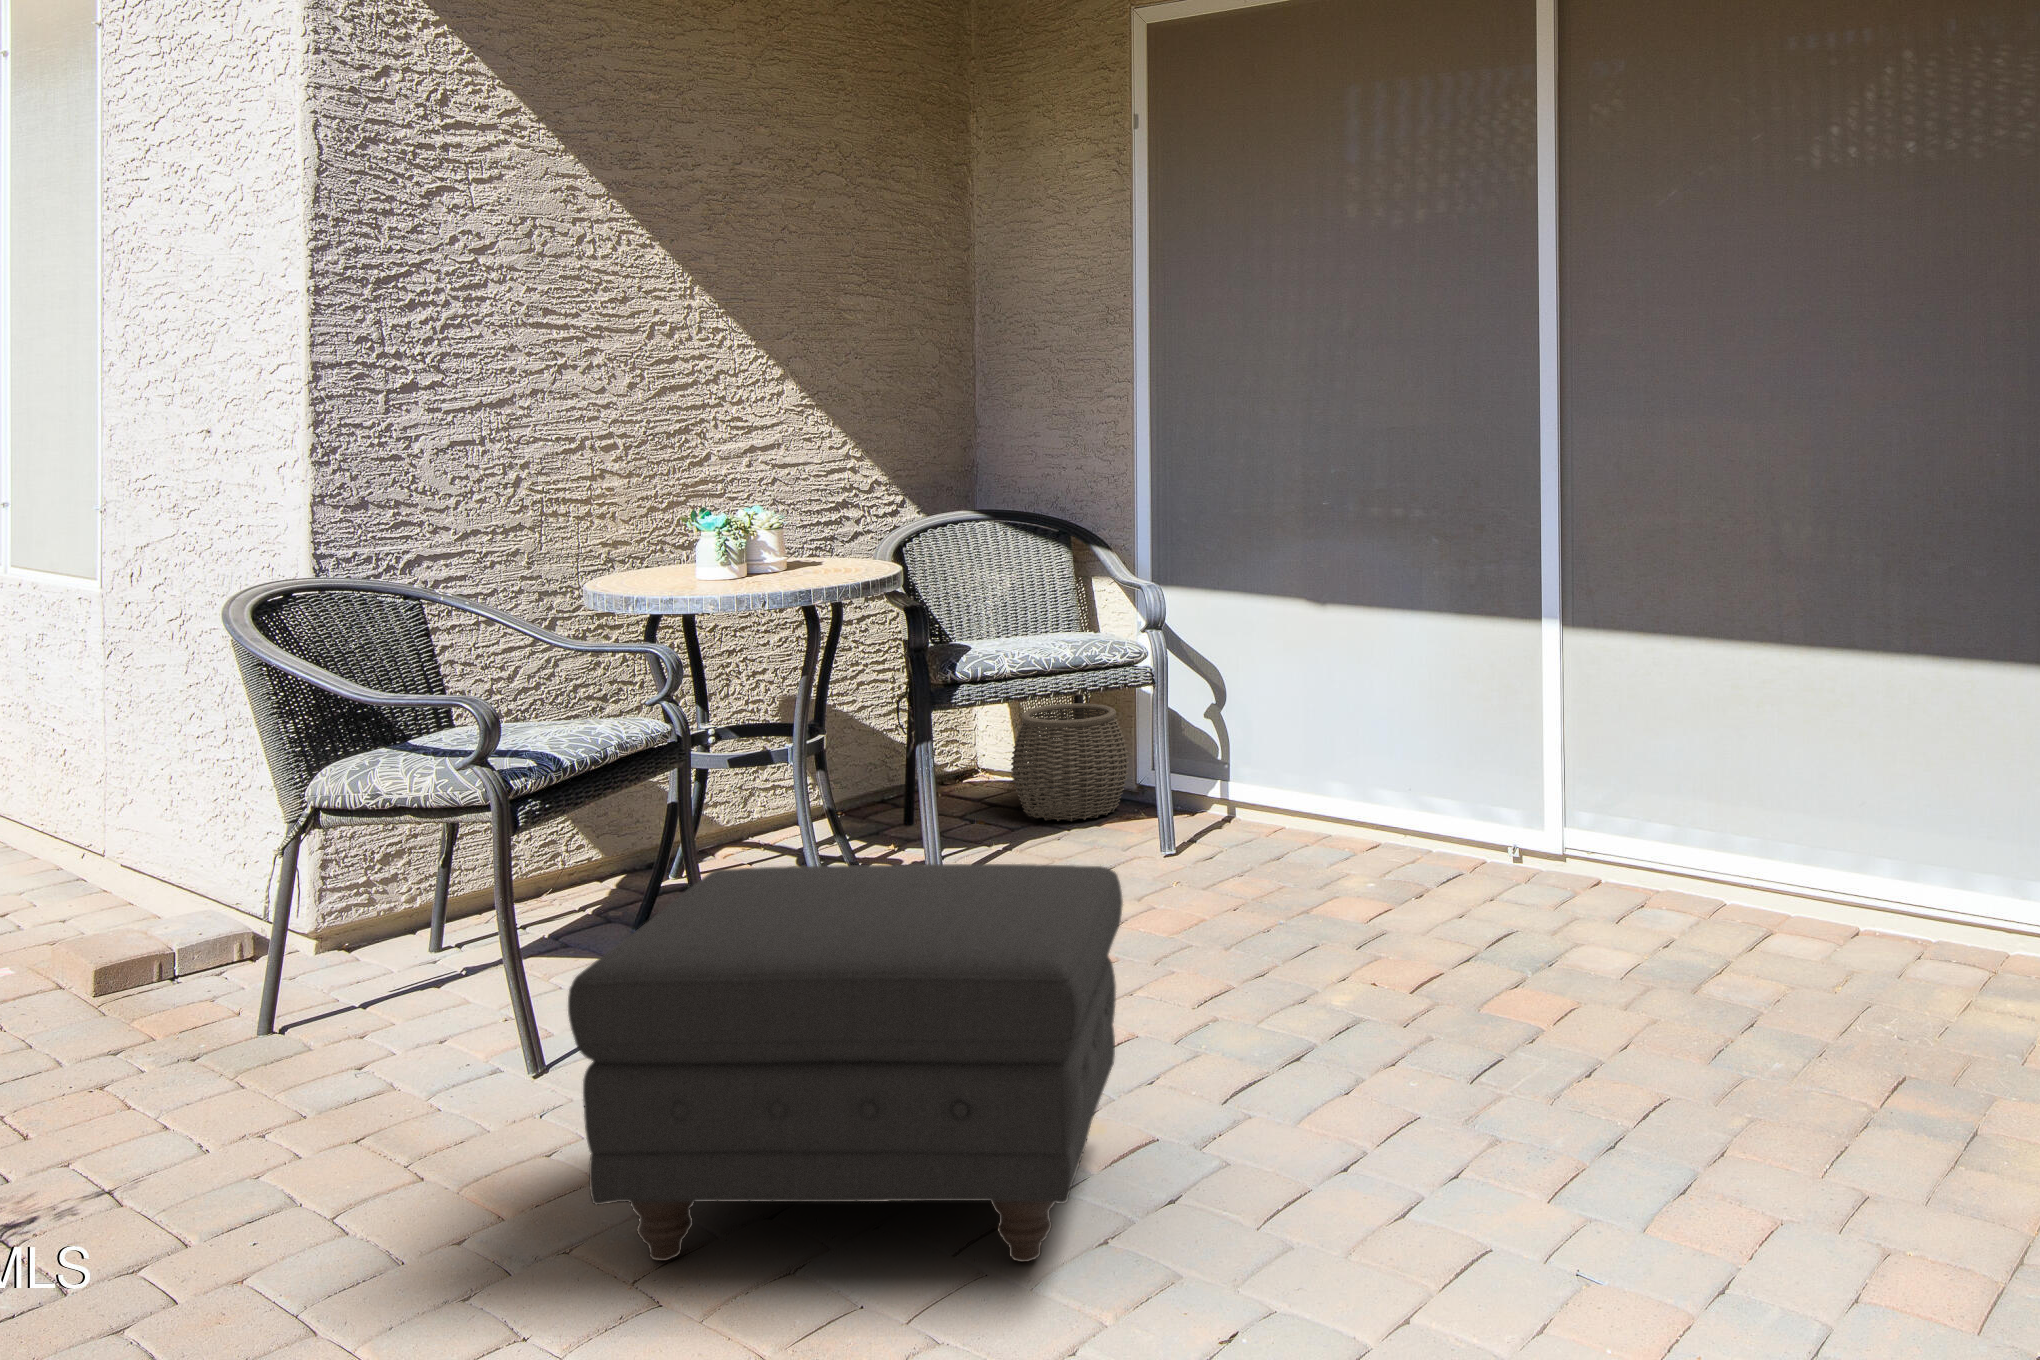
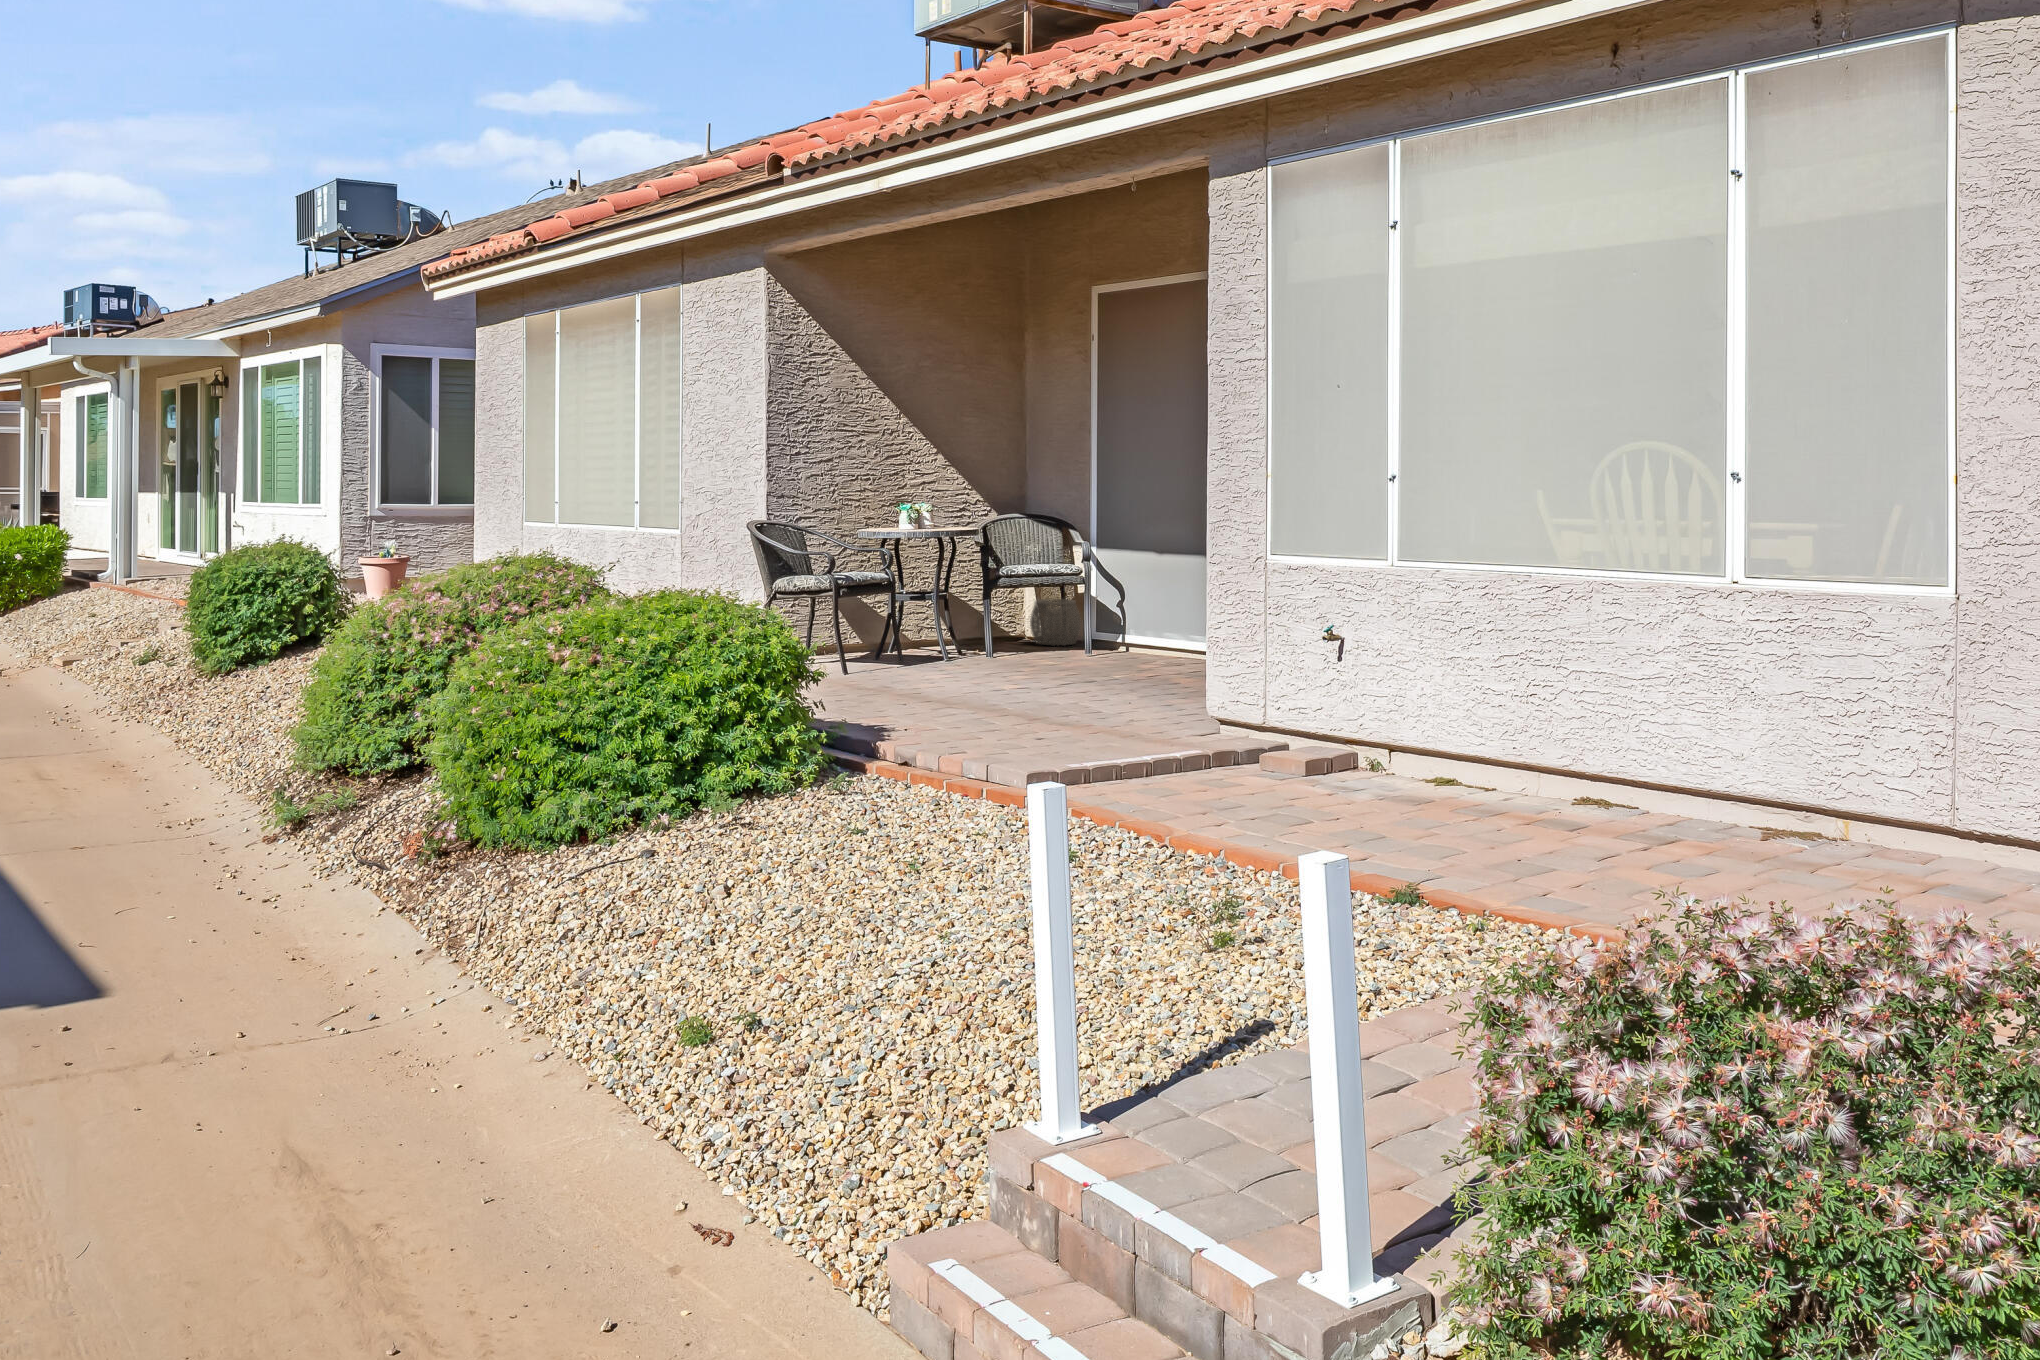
ottoman: present [568,864,1123,1262] -> none [854,605,1017,704]

